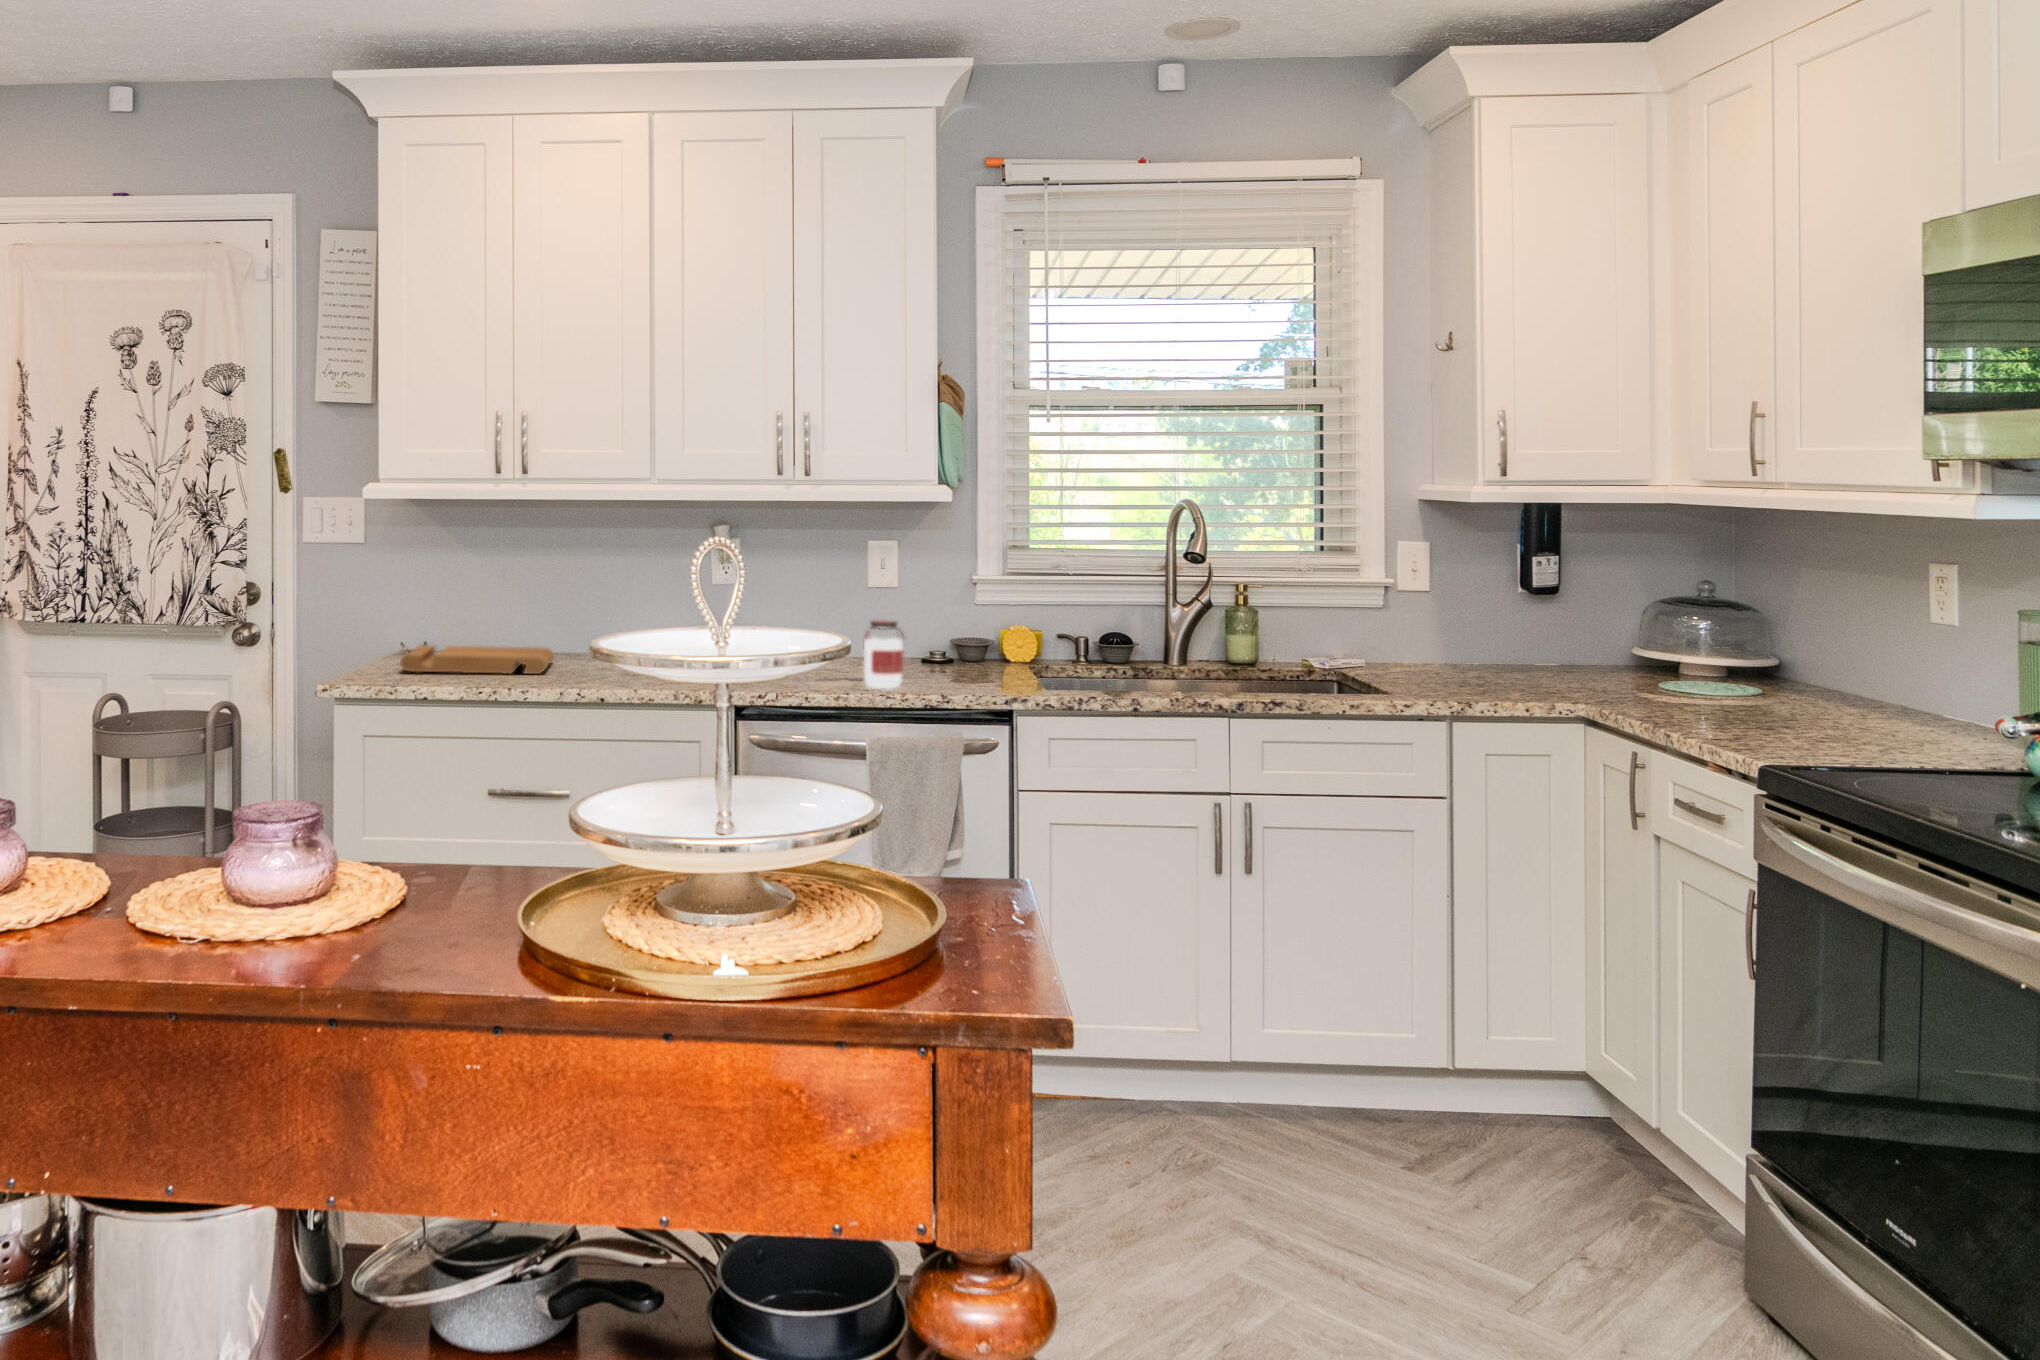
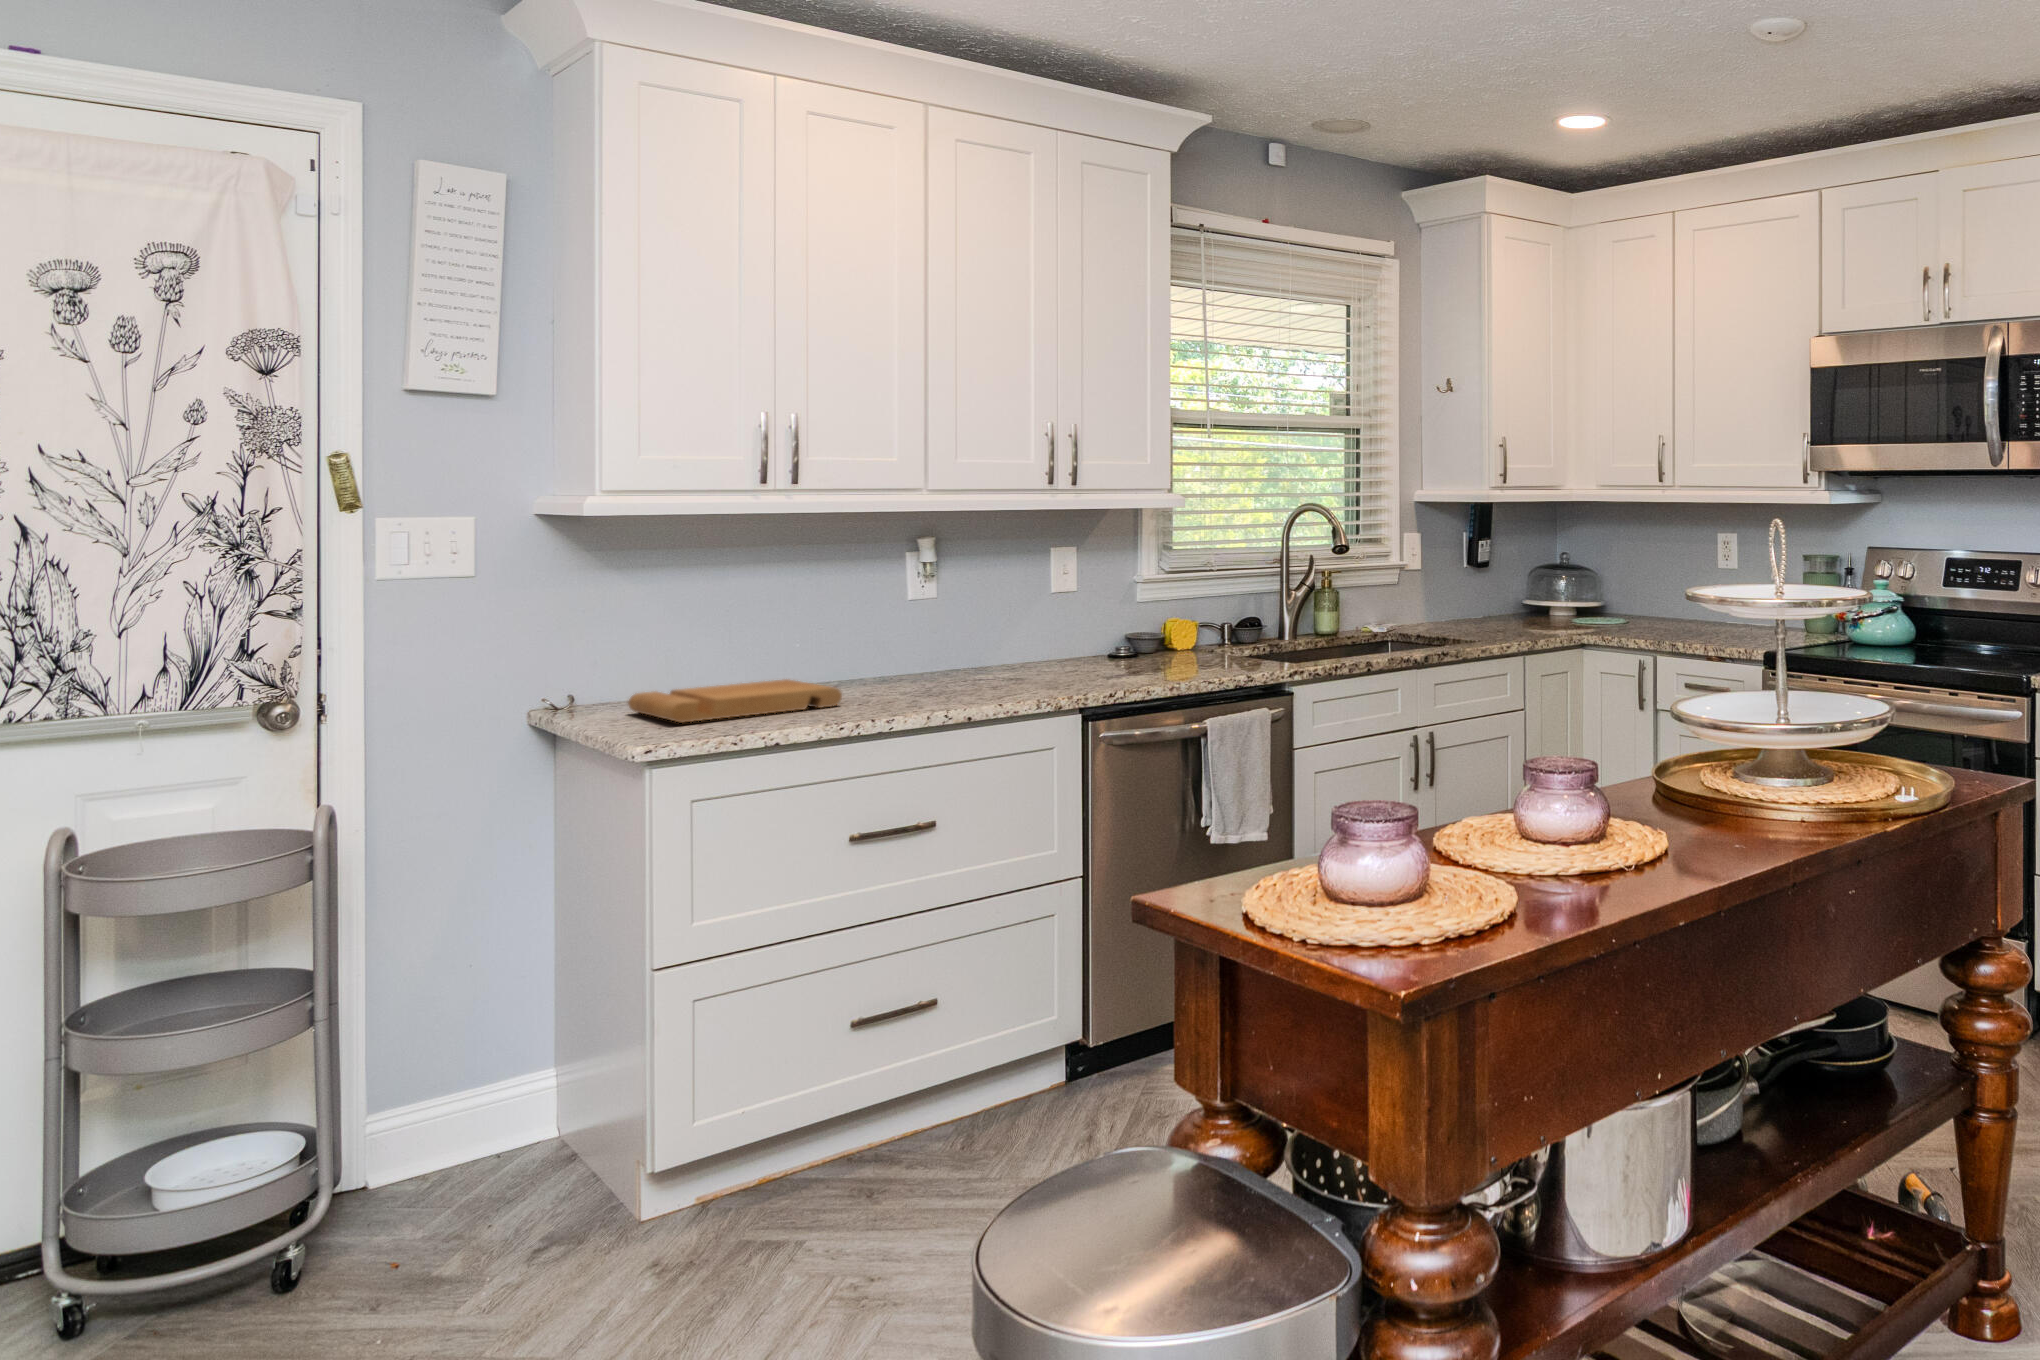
jar: present [864,620,904,689] -> none [1166,615,1205,678]

